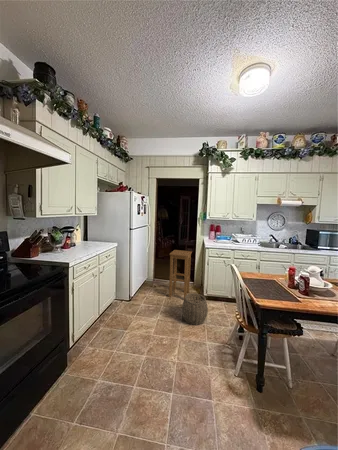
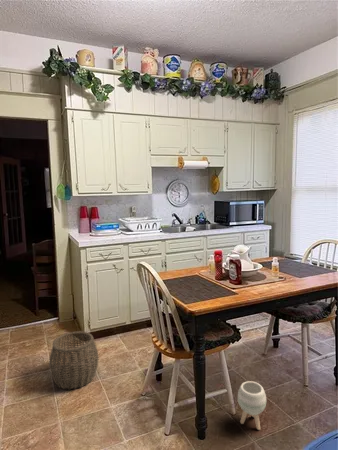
stool: present [169,250,192,299] -> none [5,259,54,357]
planter: none [294,367,320,407] -> present [238,381,266,430]

